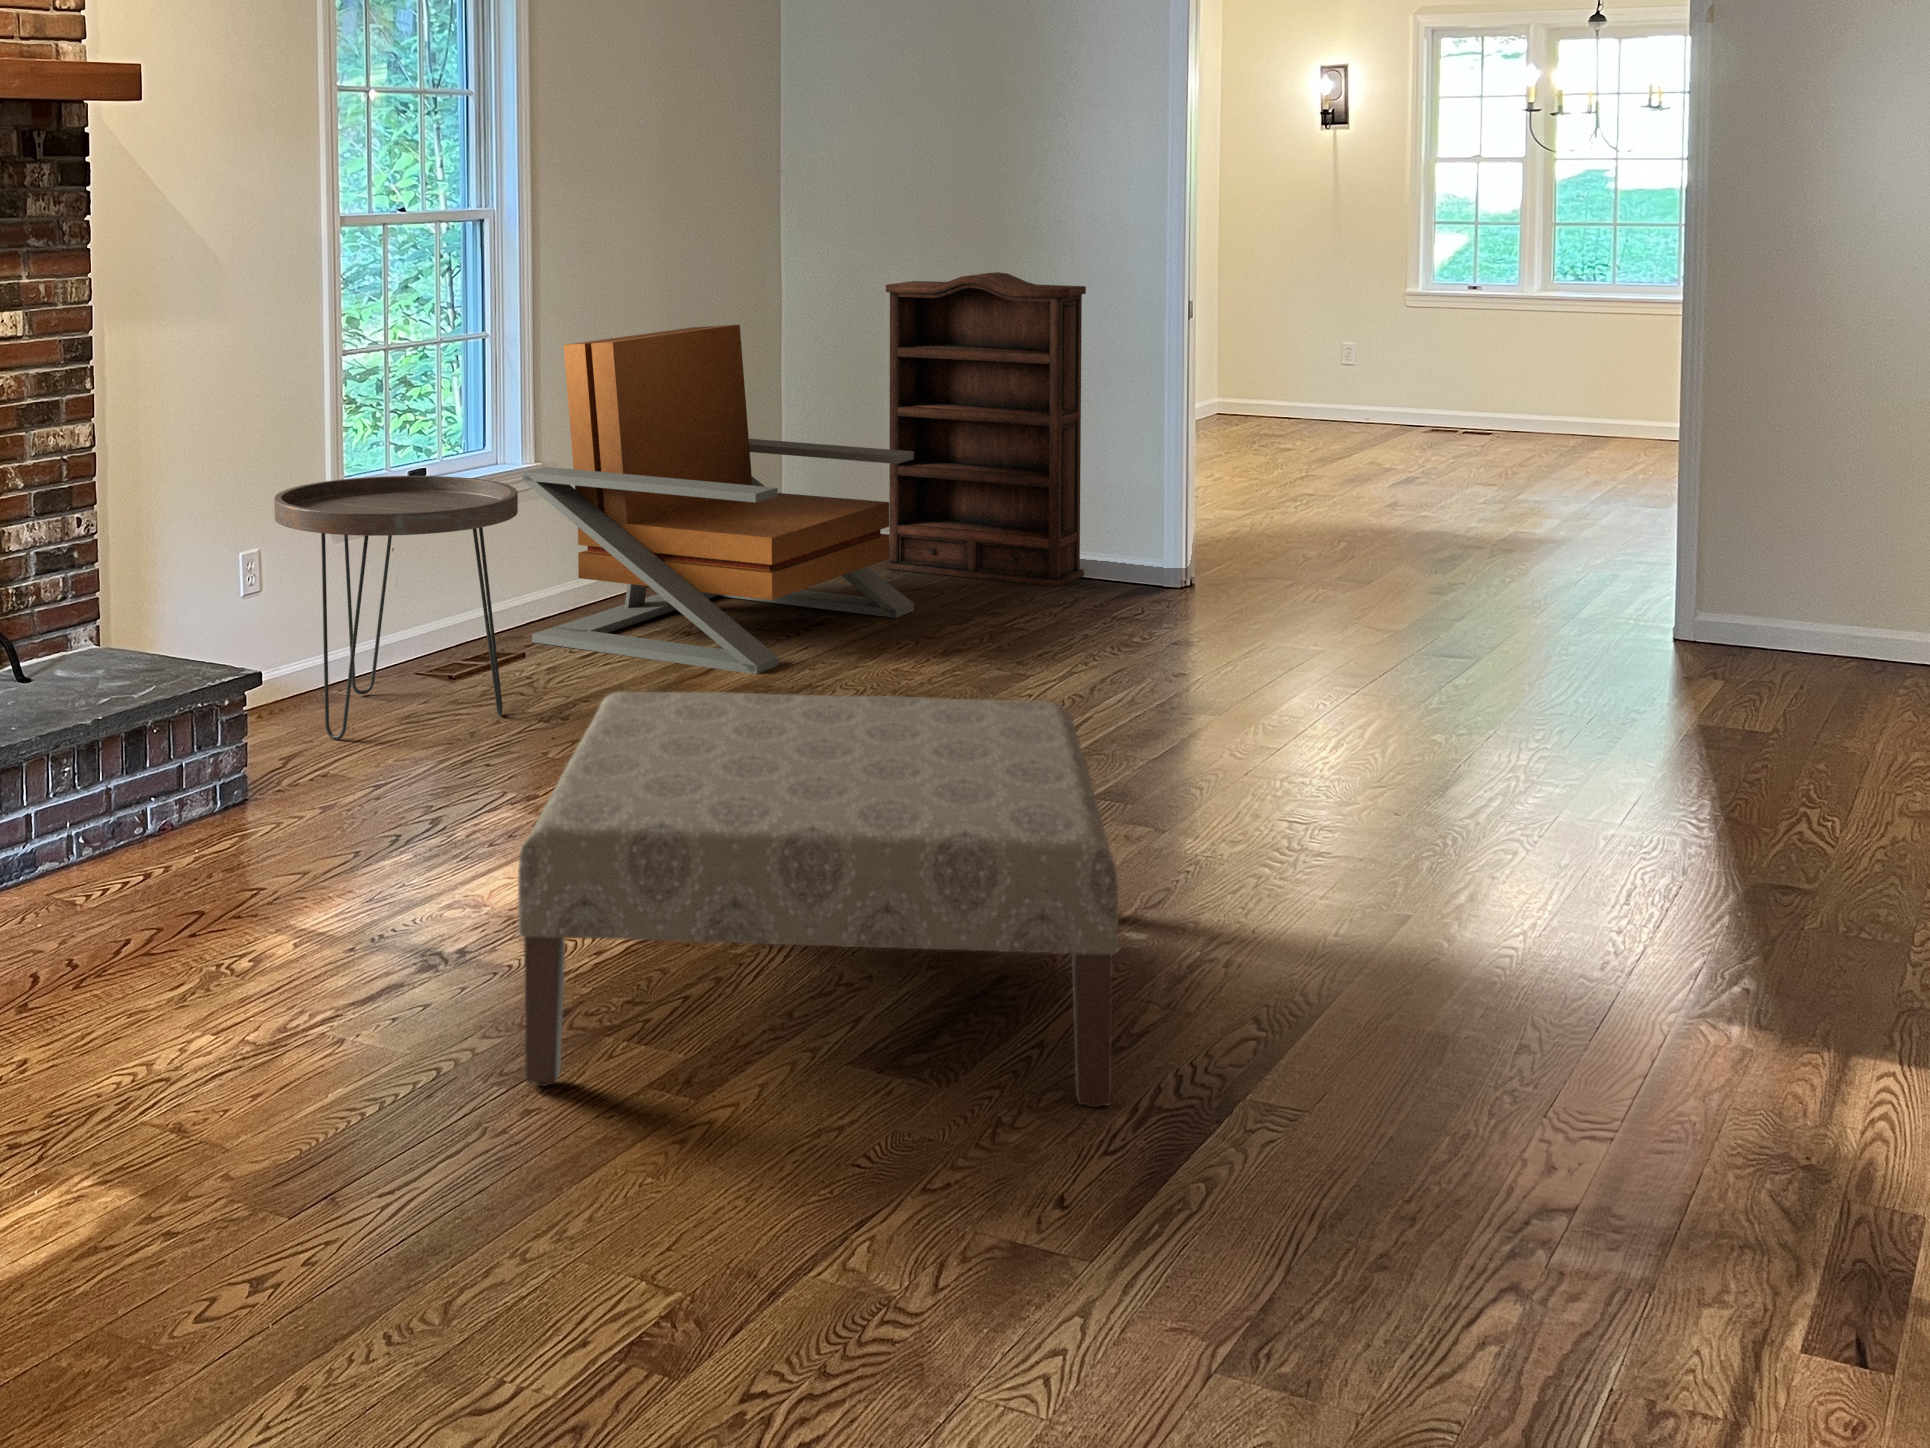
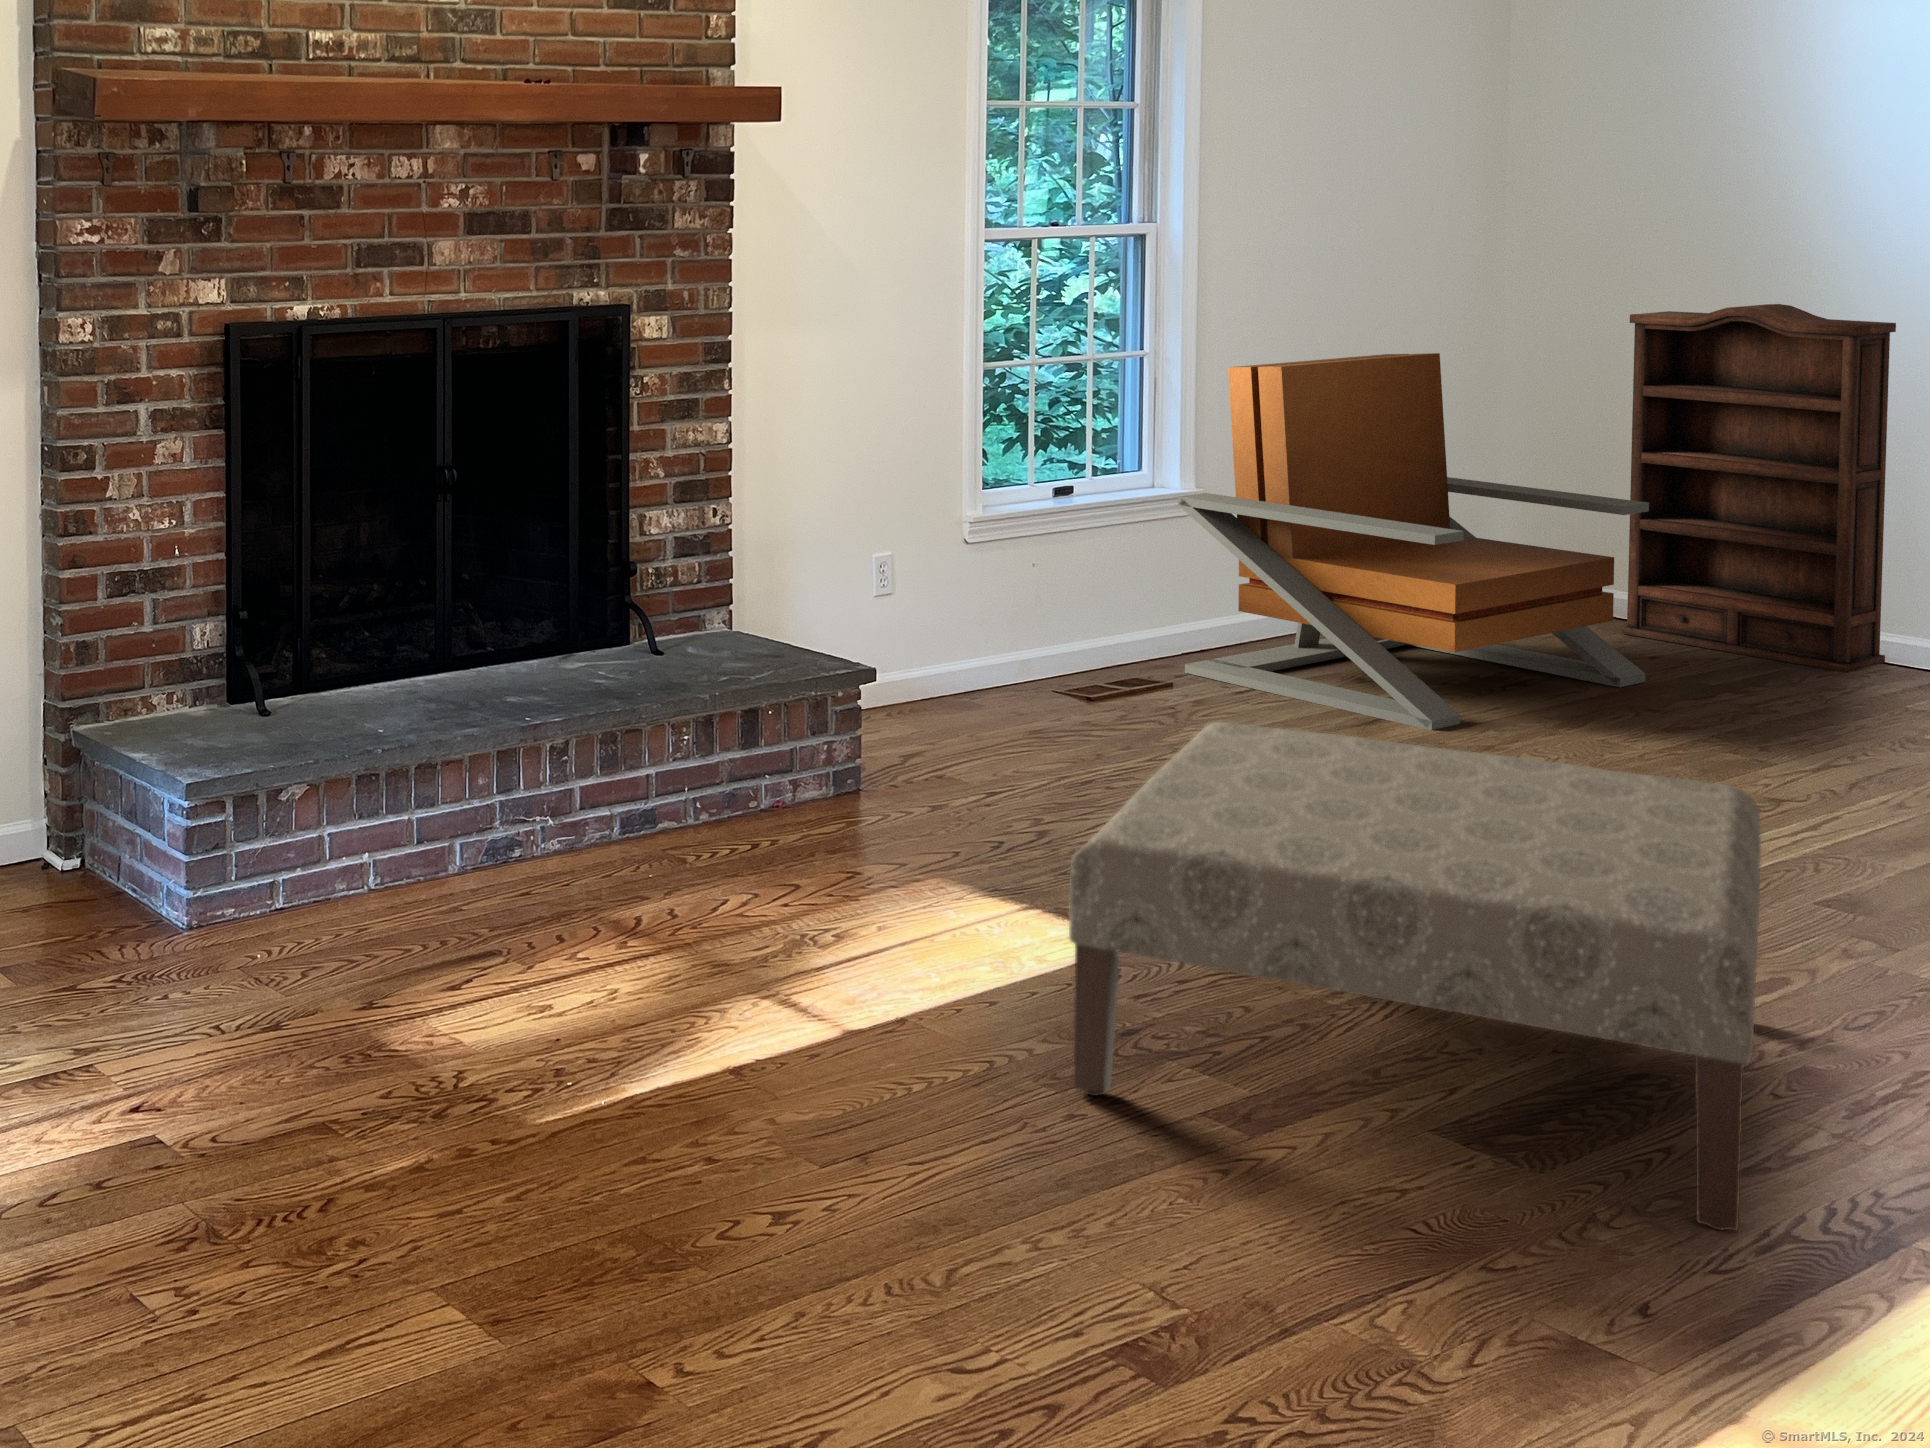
side table: present [274,476,518,740] -> none [907,491,1157,745]

